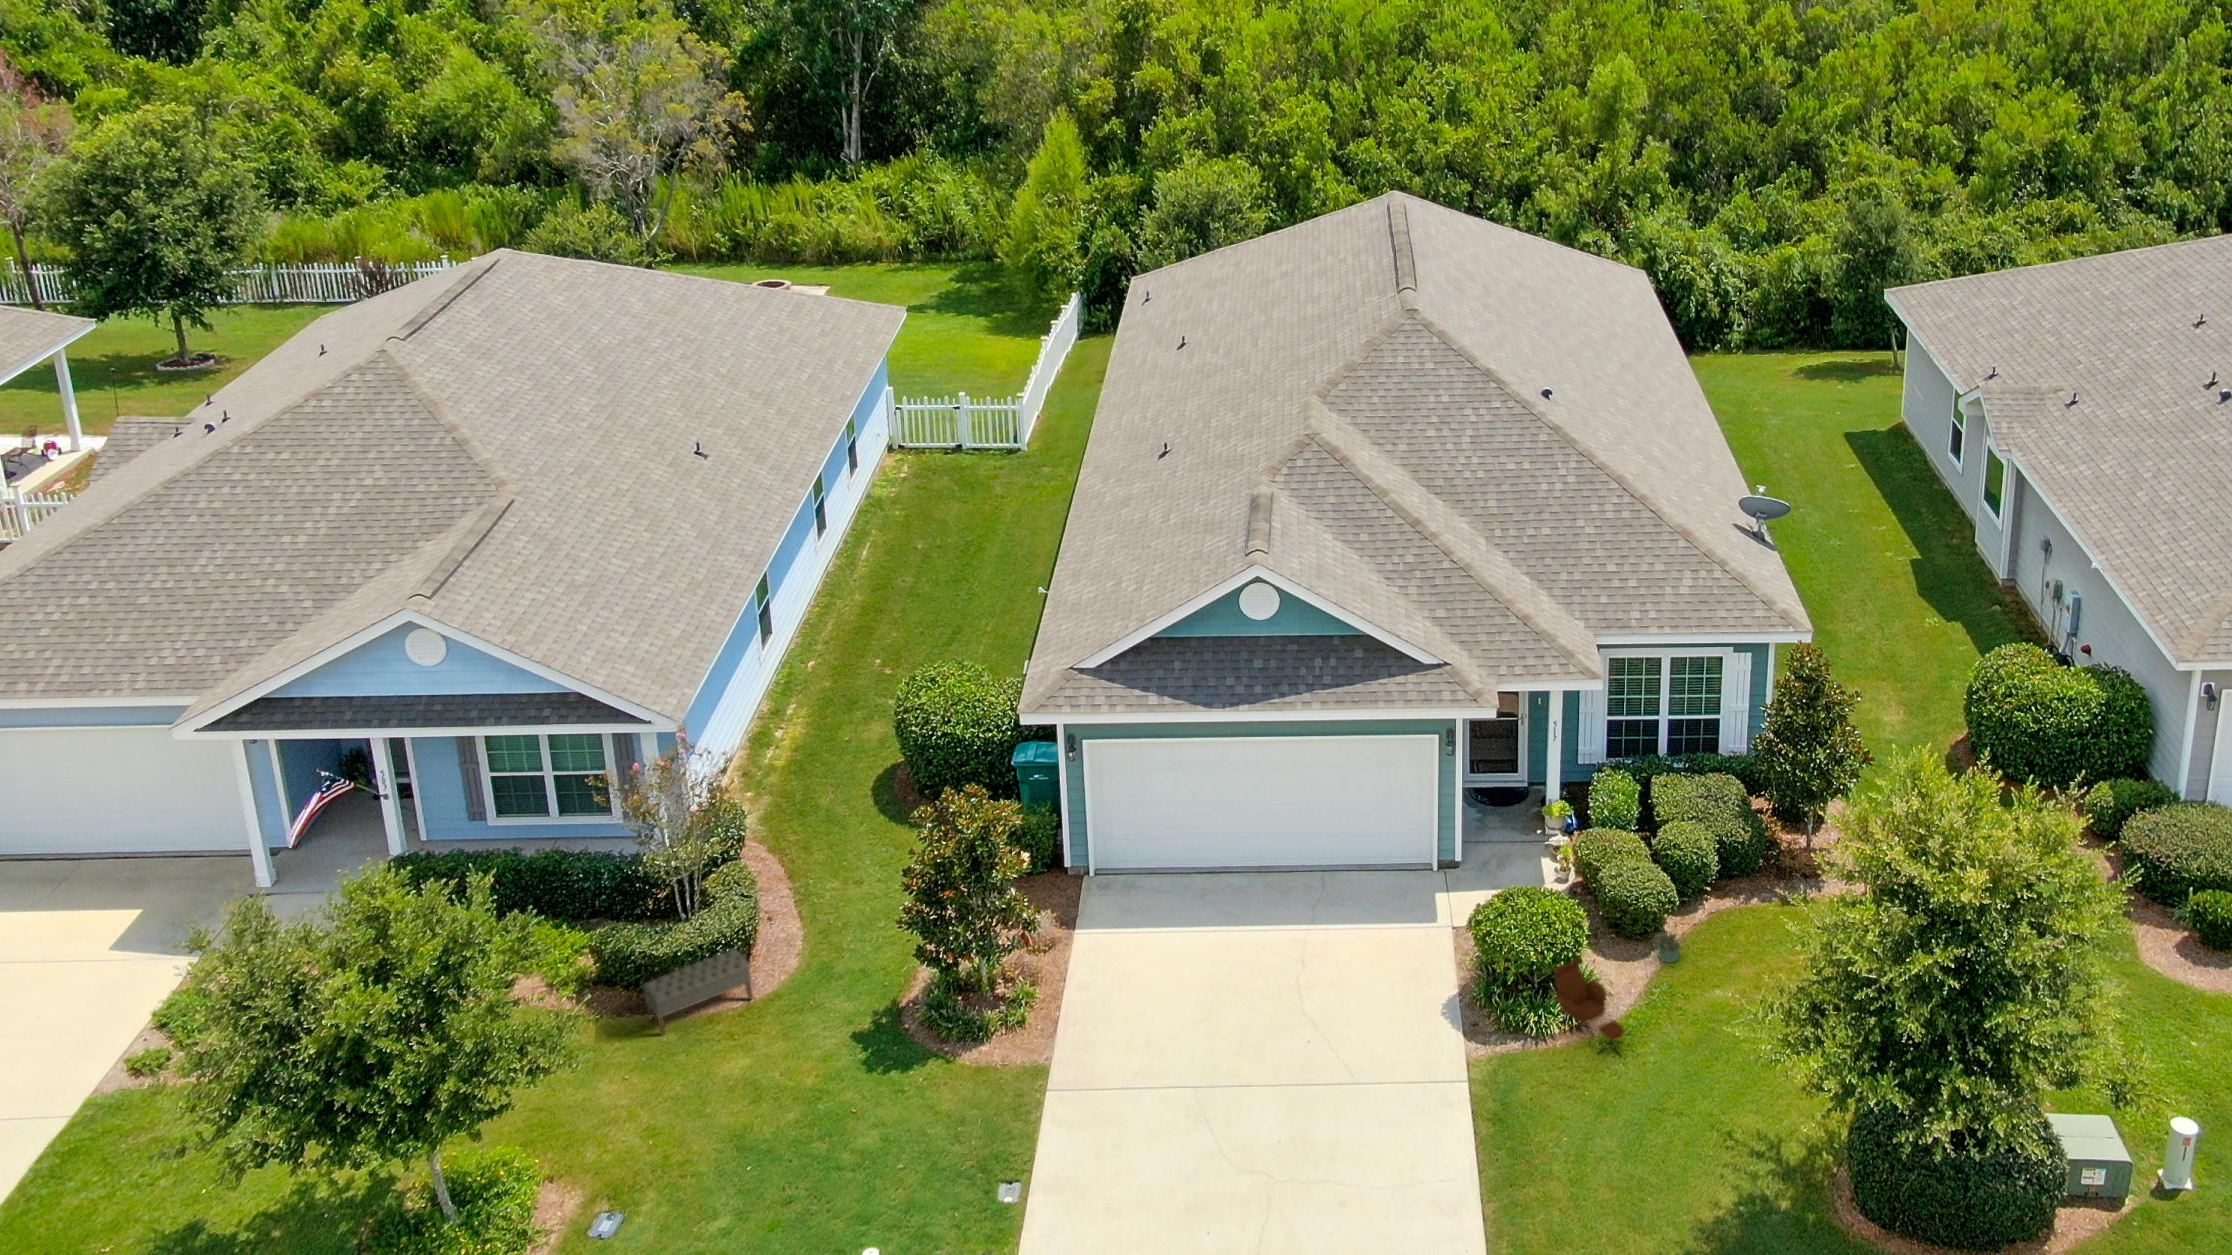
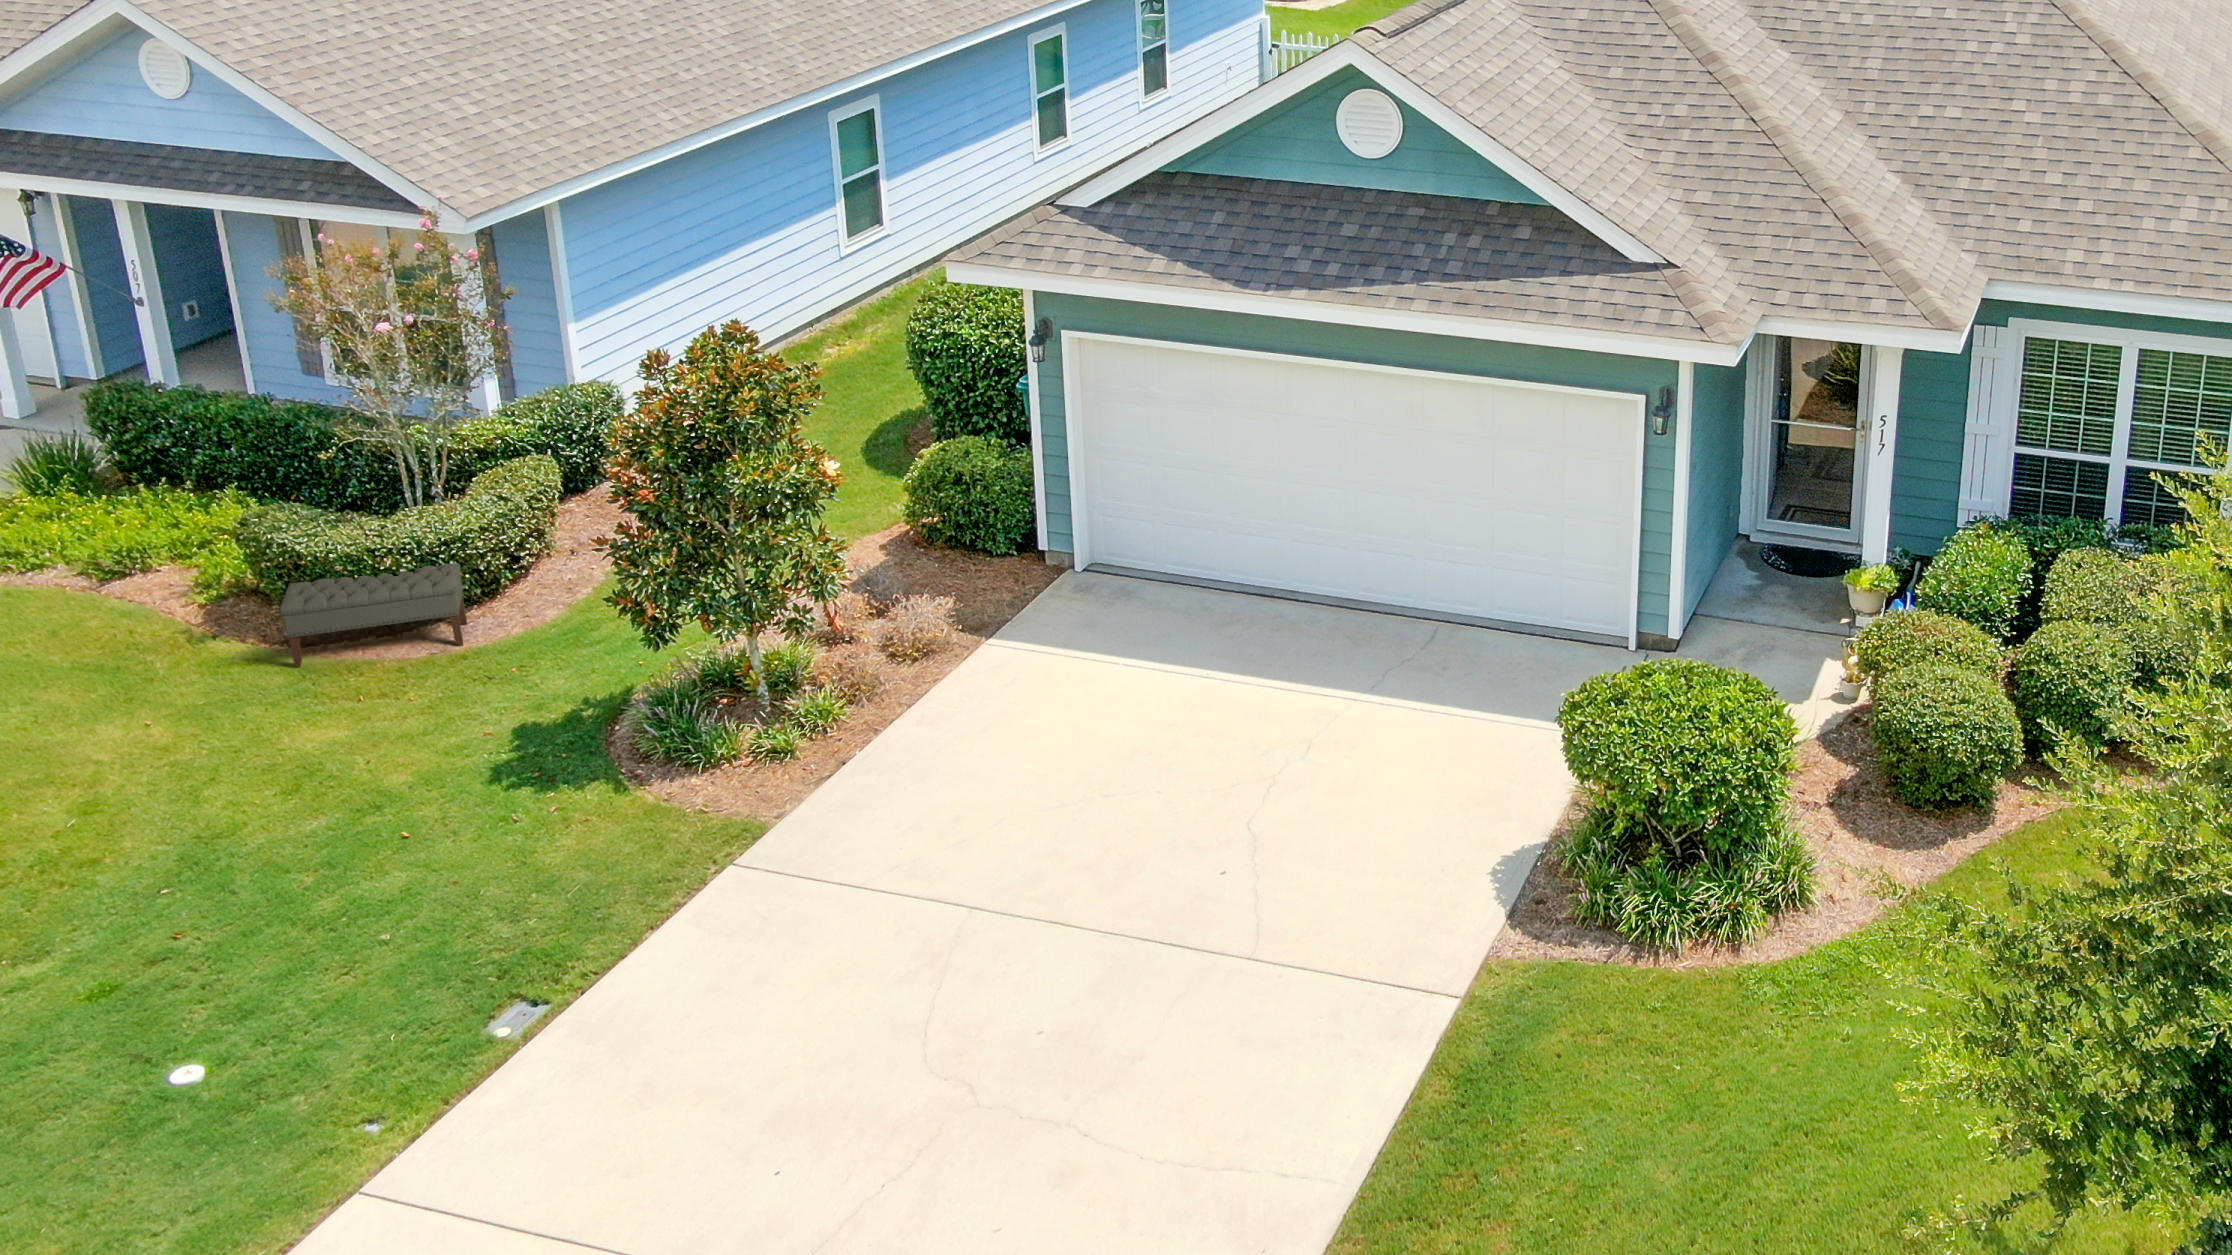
decorative plant: present [1657,933,1681,963] -> none [1959,804,2018,867]
lounge chair: present [1555,957,1625,1049] -> none [1694,796,1814,1007]

